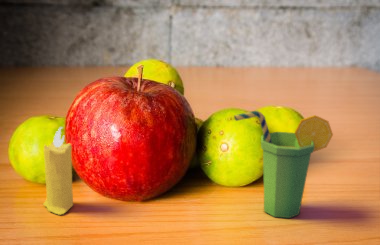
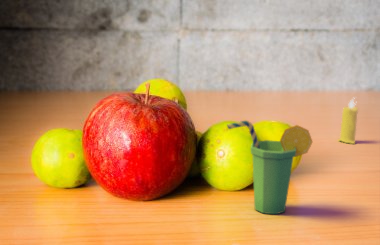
candle: present [43,127,73,214] -> present [339,100,358,144]

